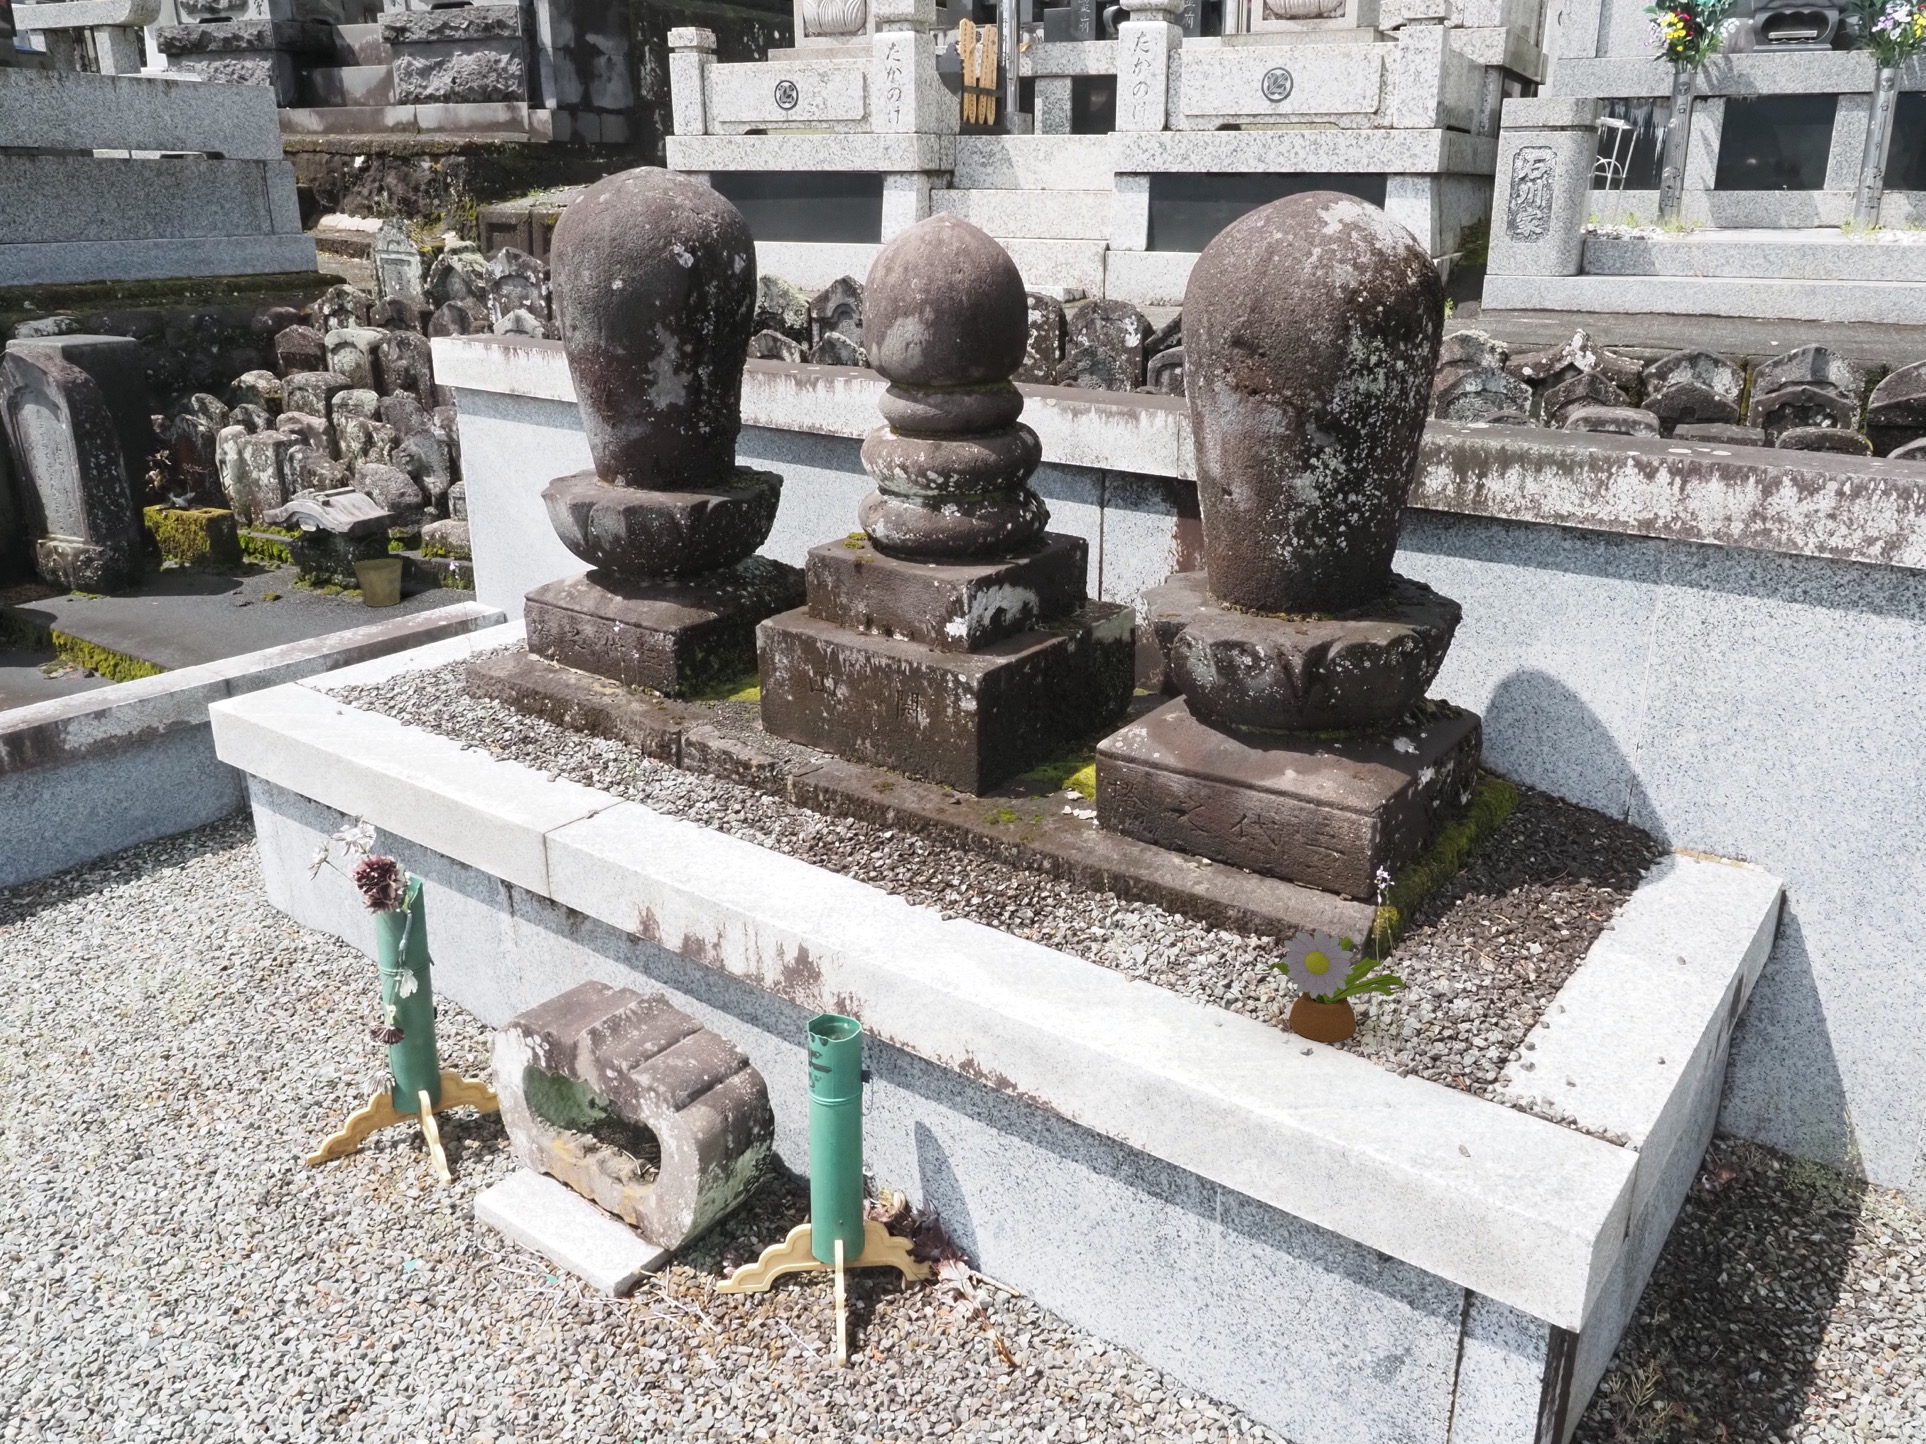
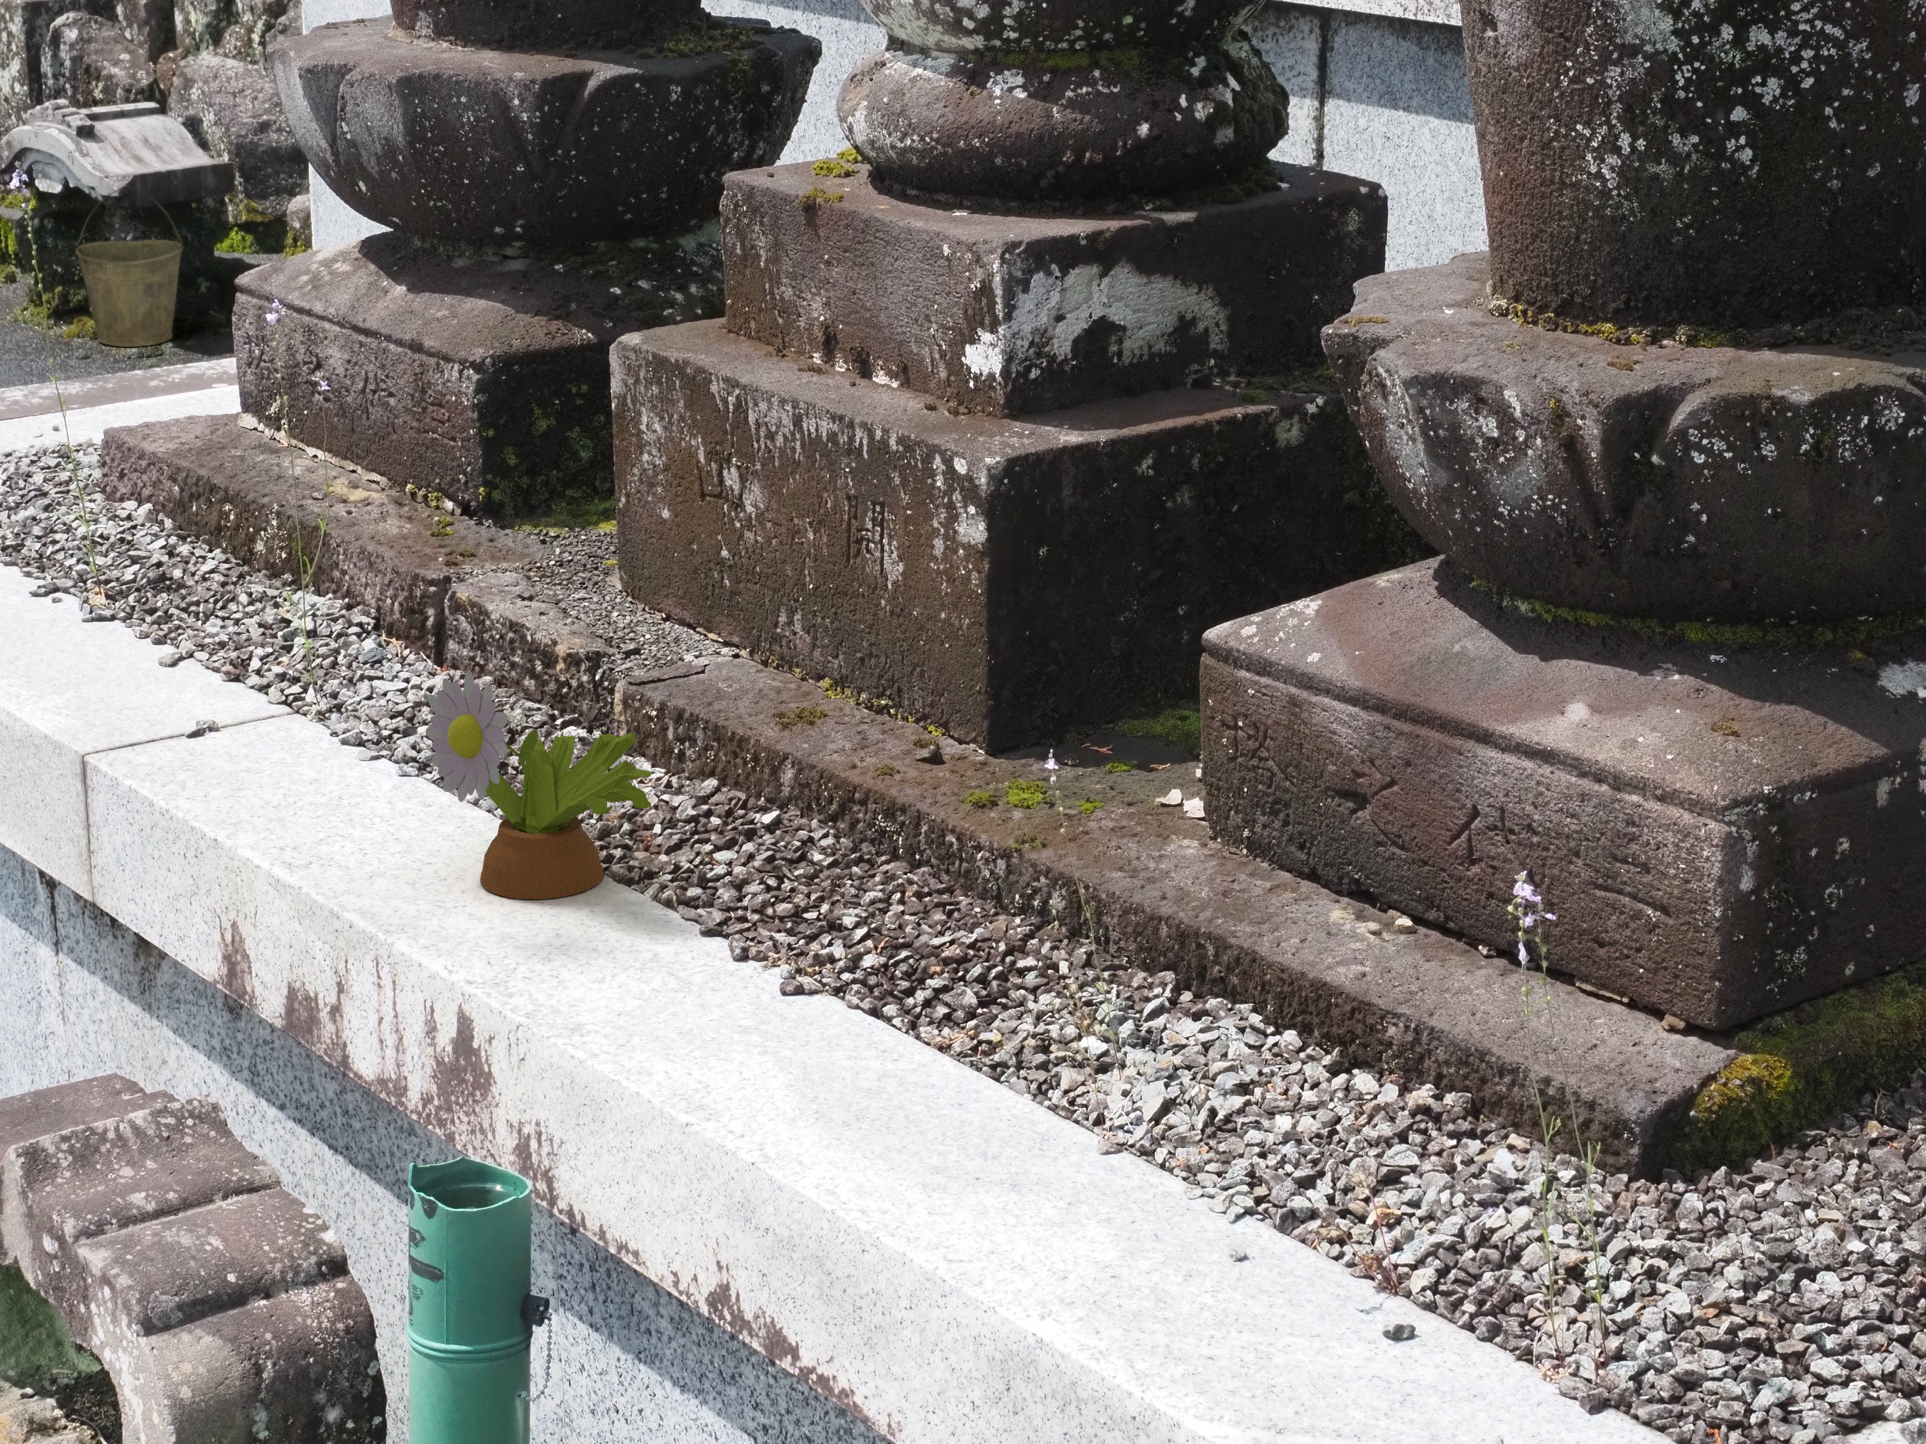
decorative plant: present [1261,928,1405,1042] -> present [425,670,652,899]

